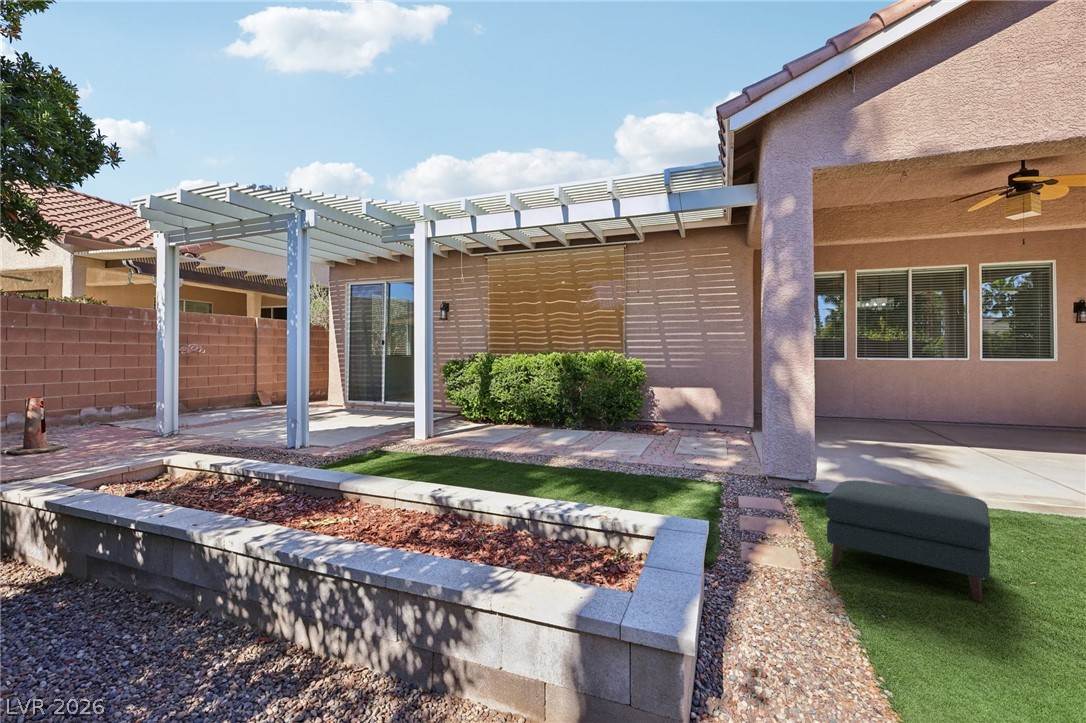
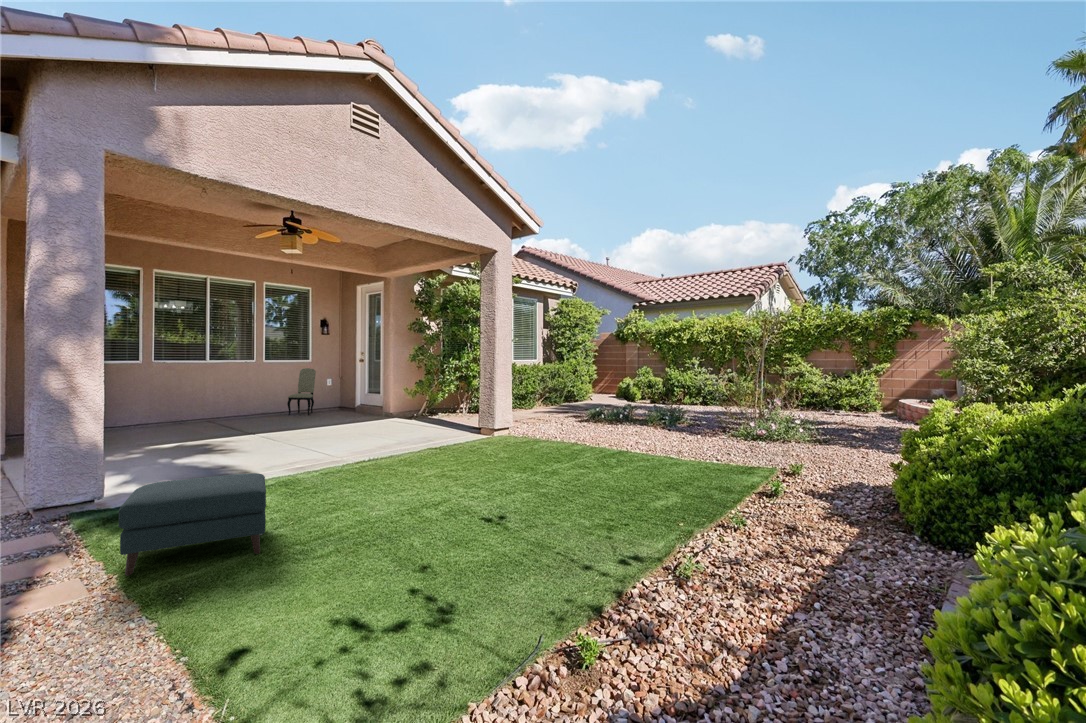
dining chair: none [1016,368,1064,432] -> present [287,368,316,415]

